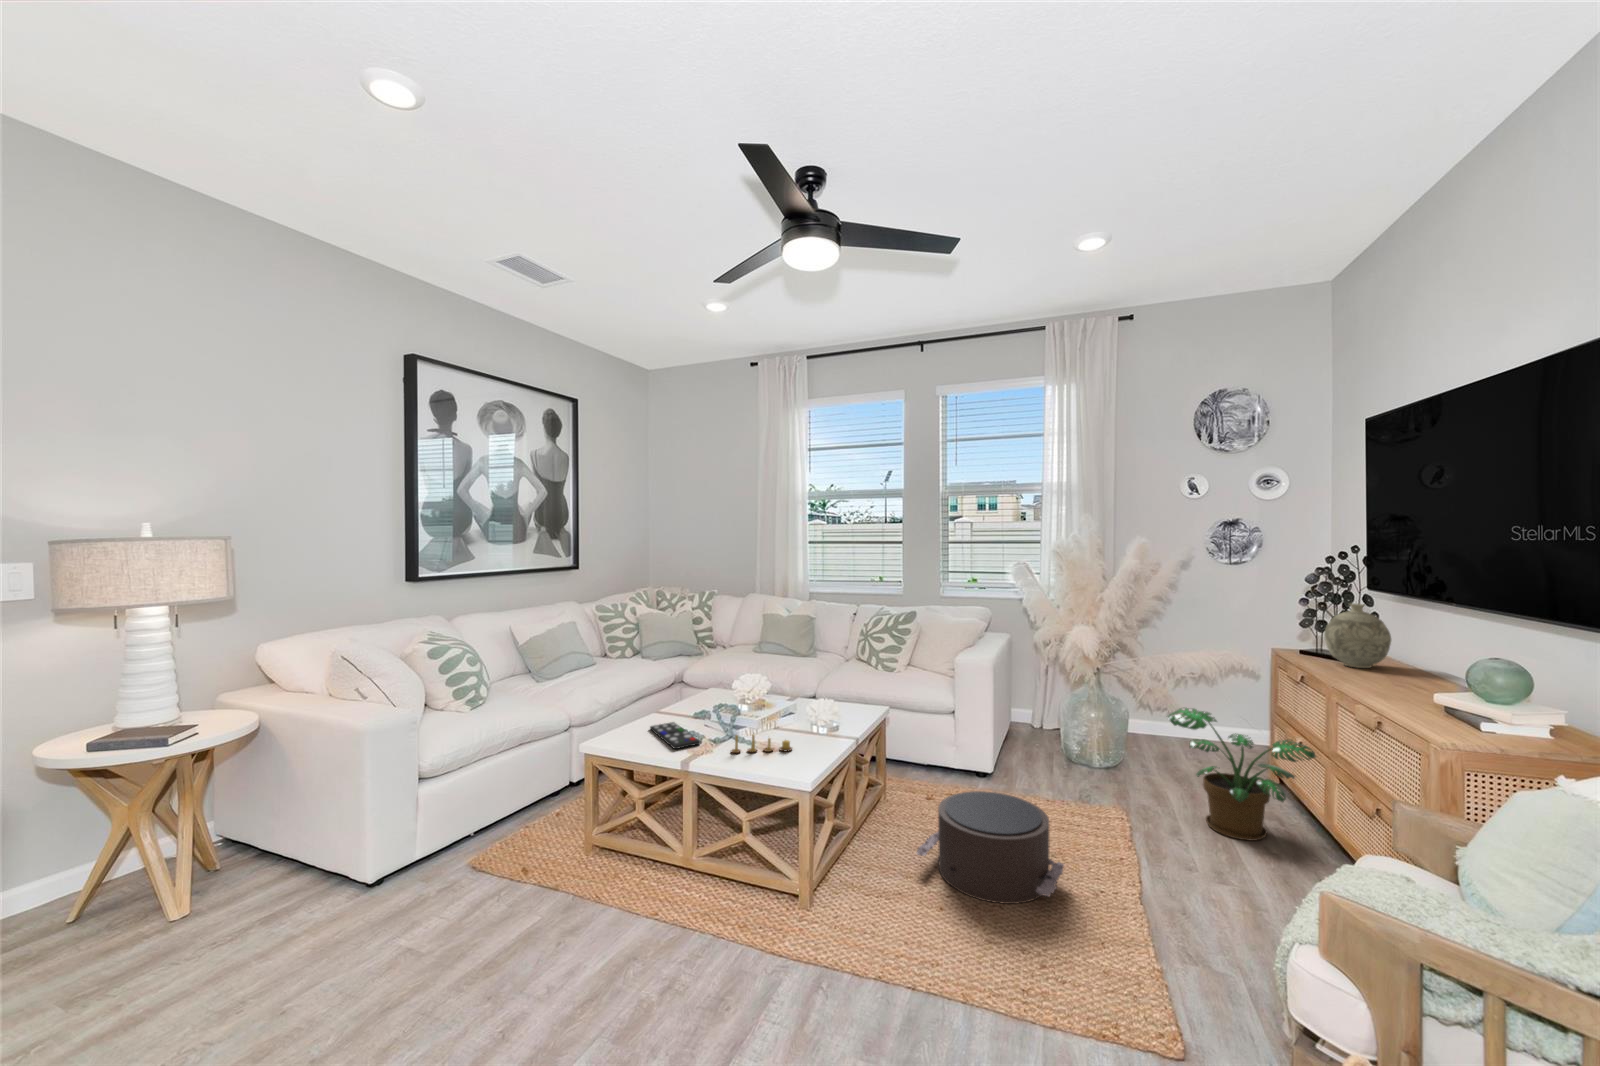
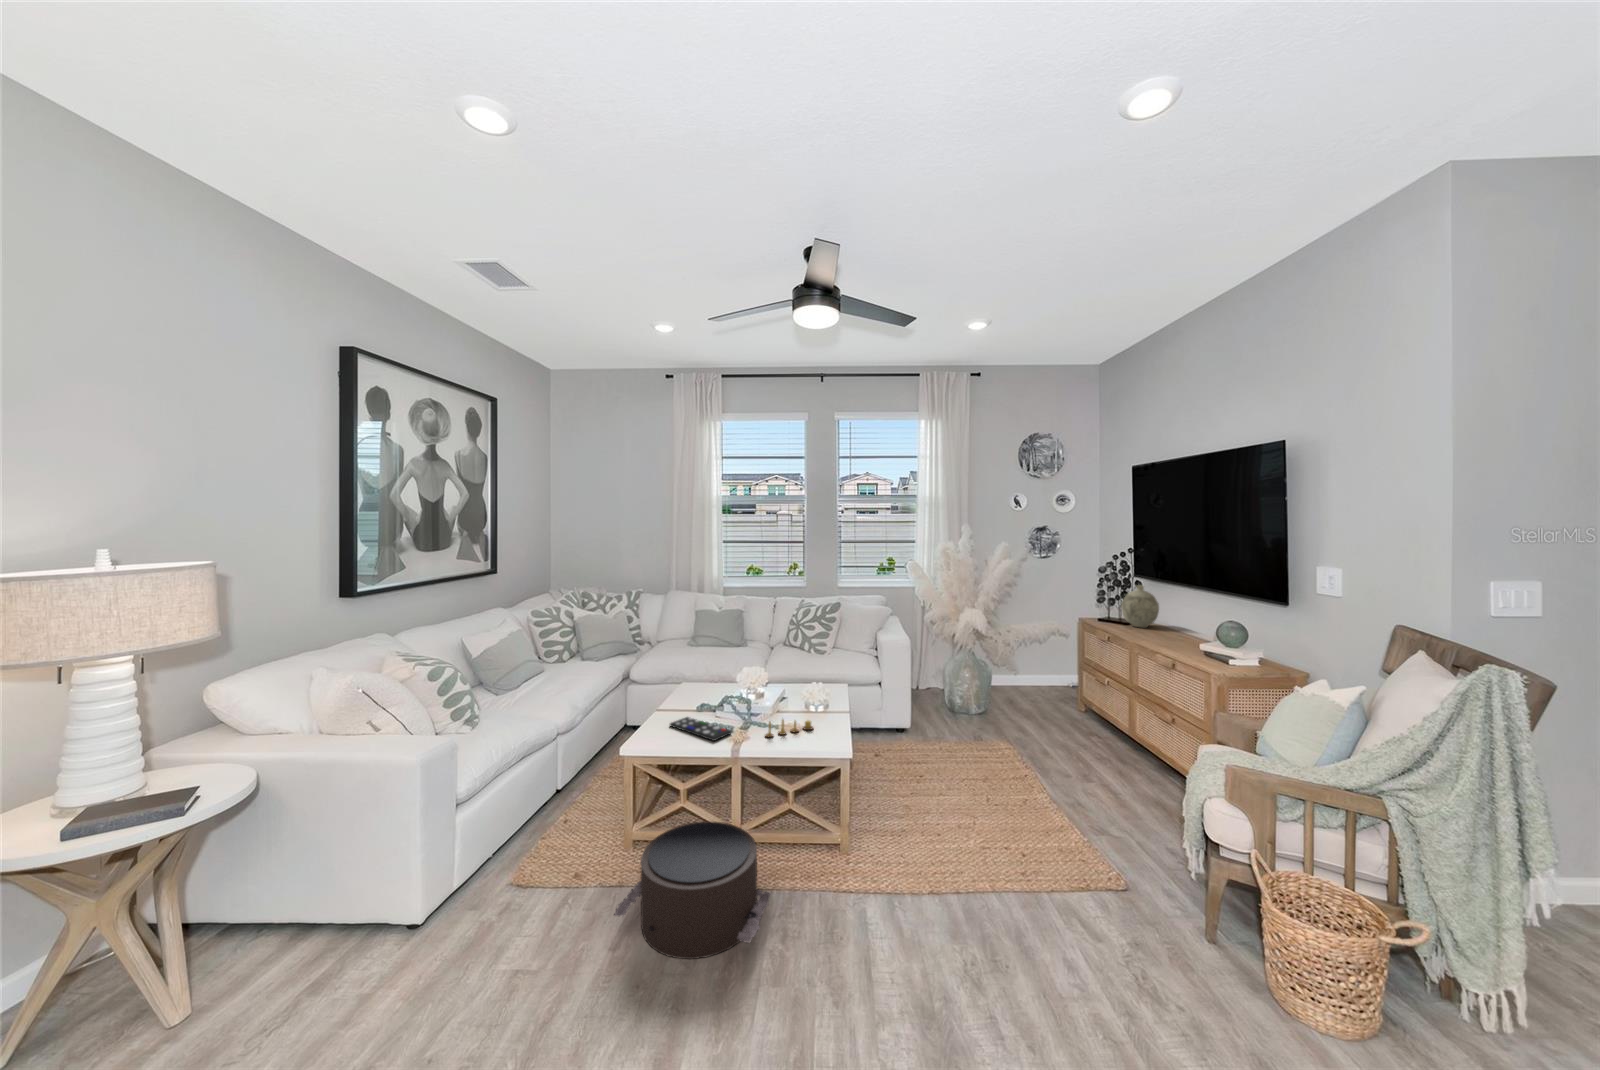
potted plant: present [1168,708,1316,841] -> none [1029,663,1130,750]
pouf: present [916,791,1064,904] -> present [614,821,771,959]

